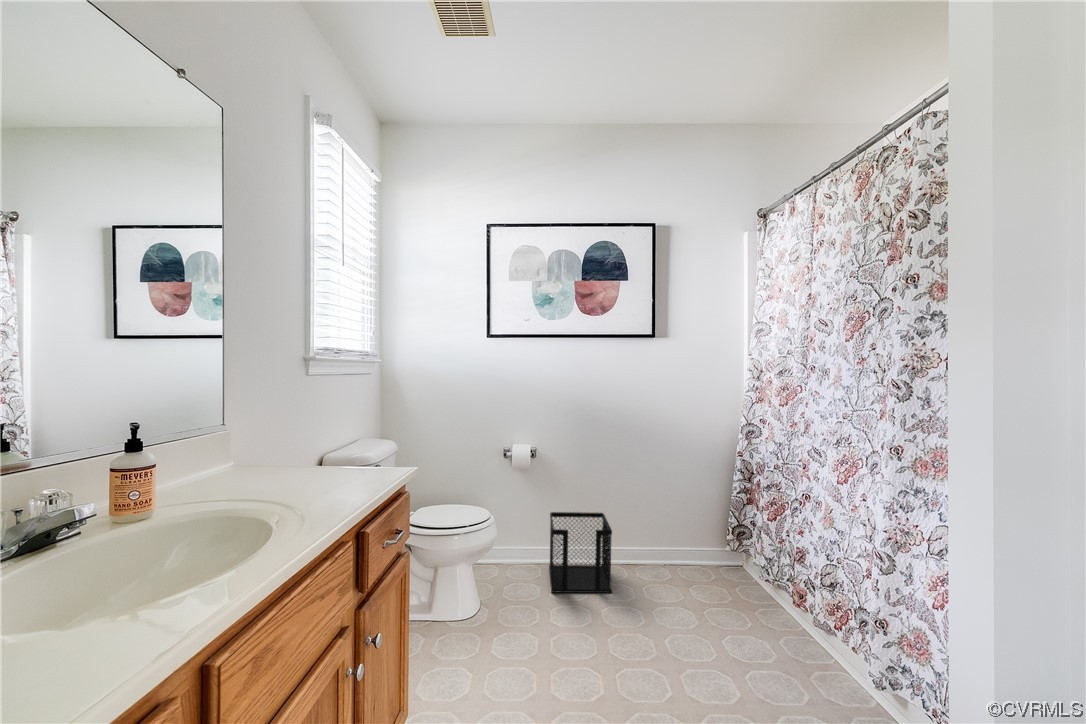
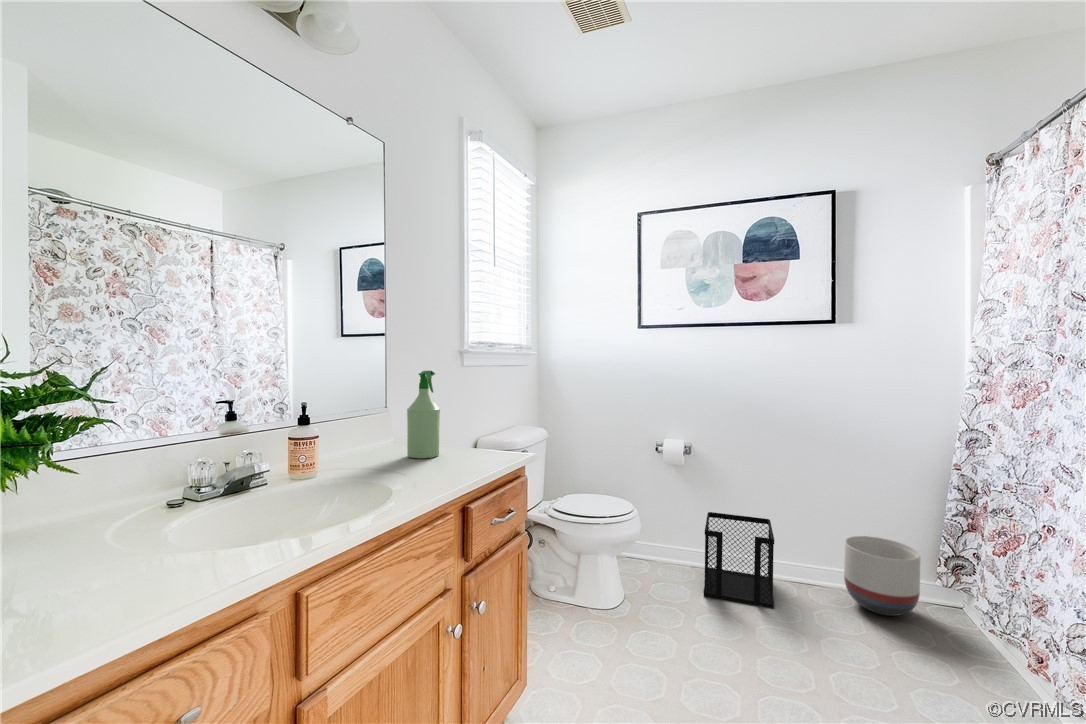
spray bottle: none [263,381,306,483] -> present [407,371,440,458]
planter: none [663,518,718,583] -> present [844,536,920,616]

